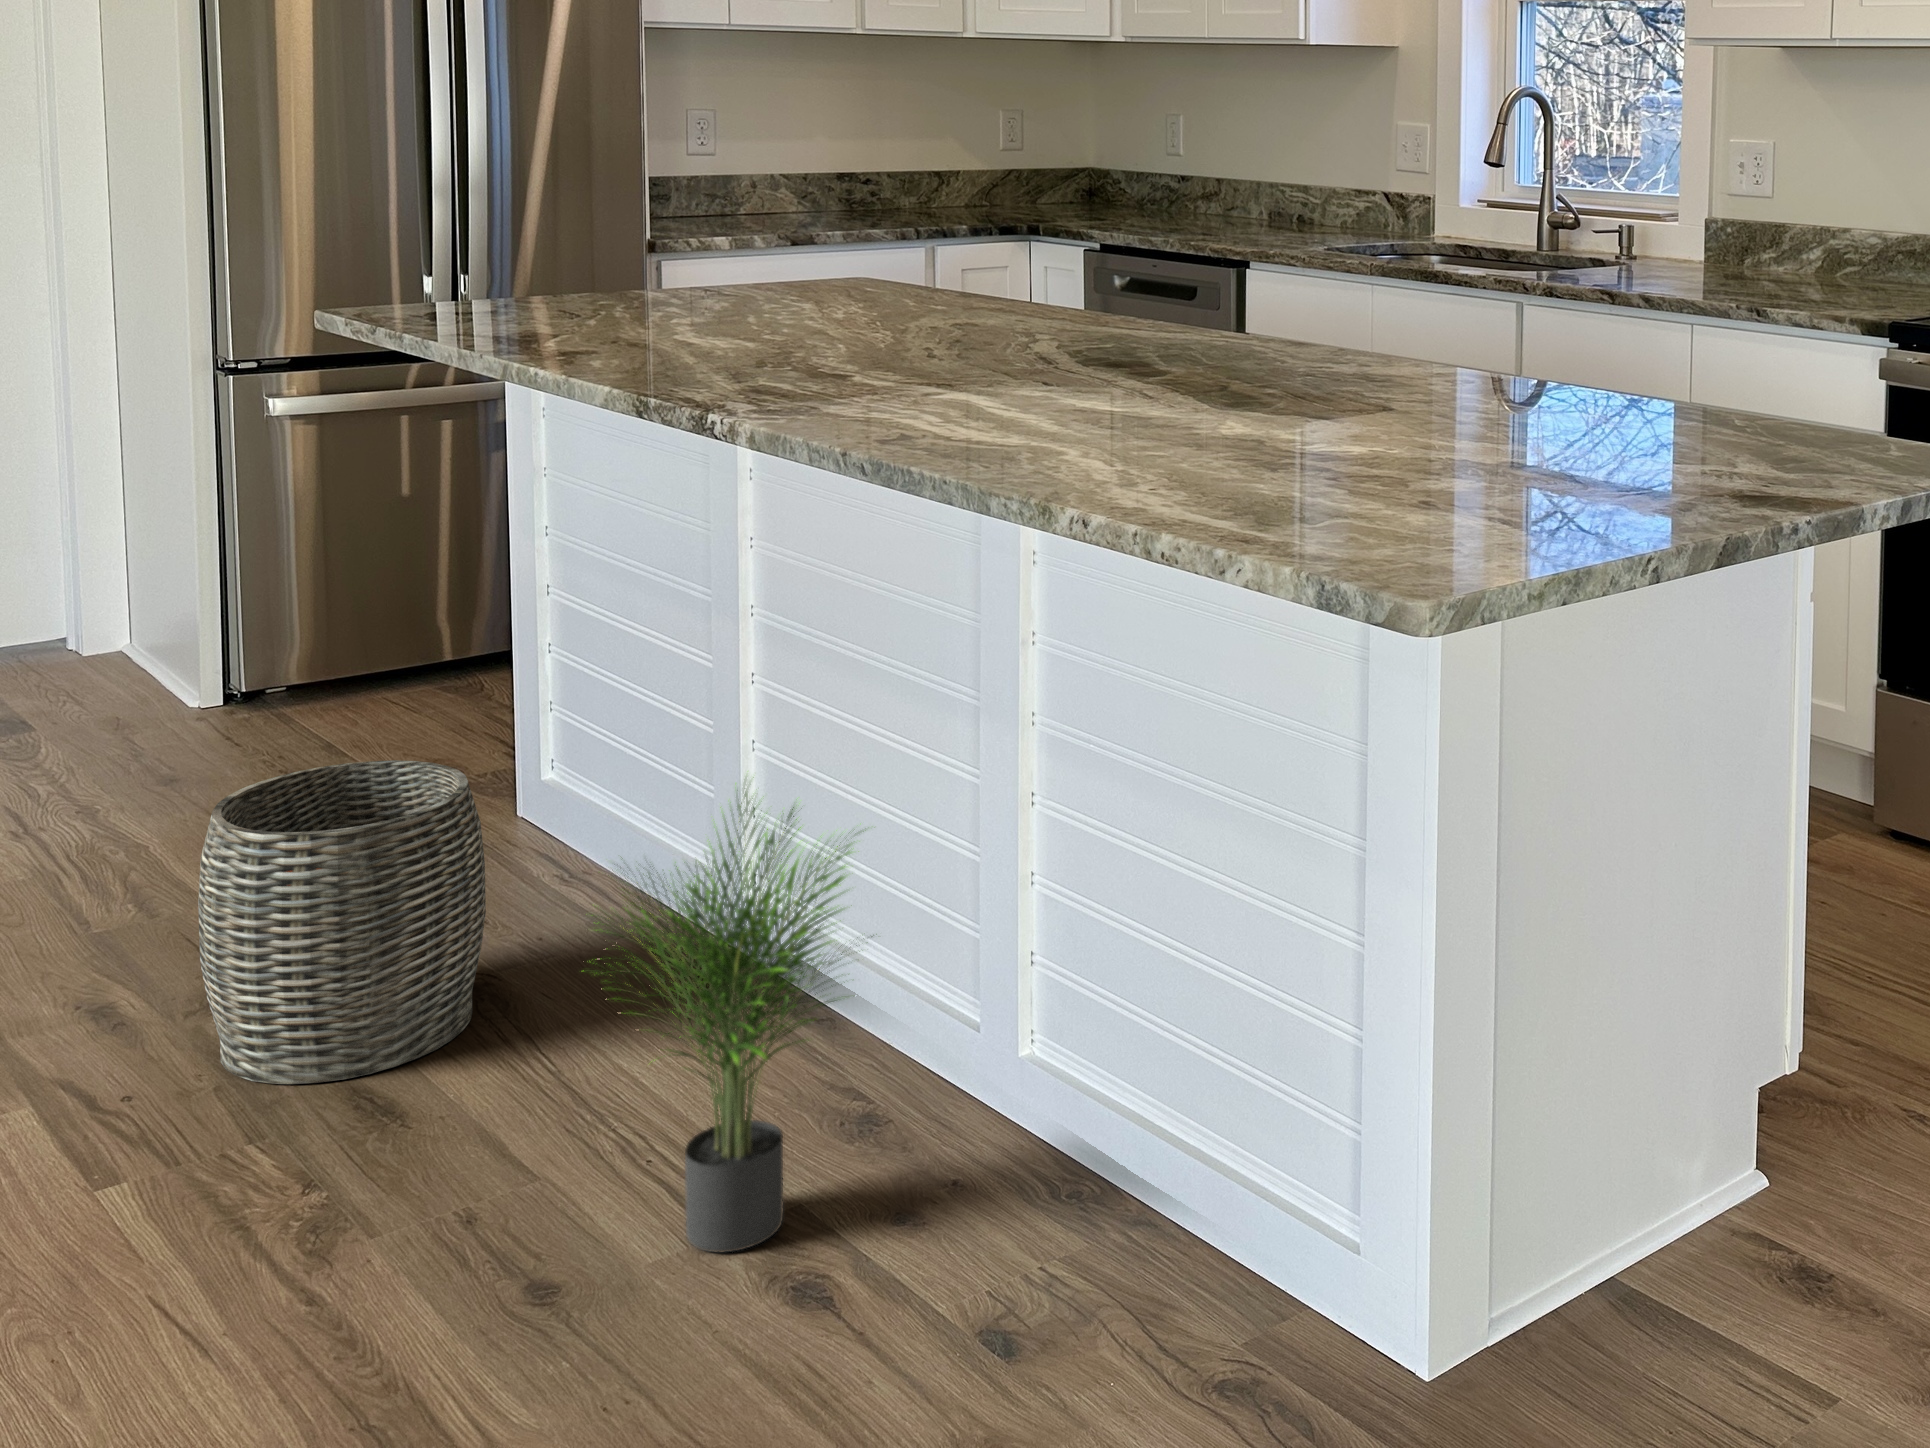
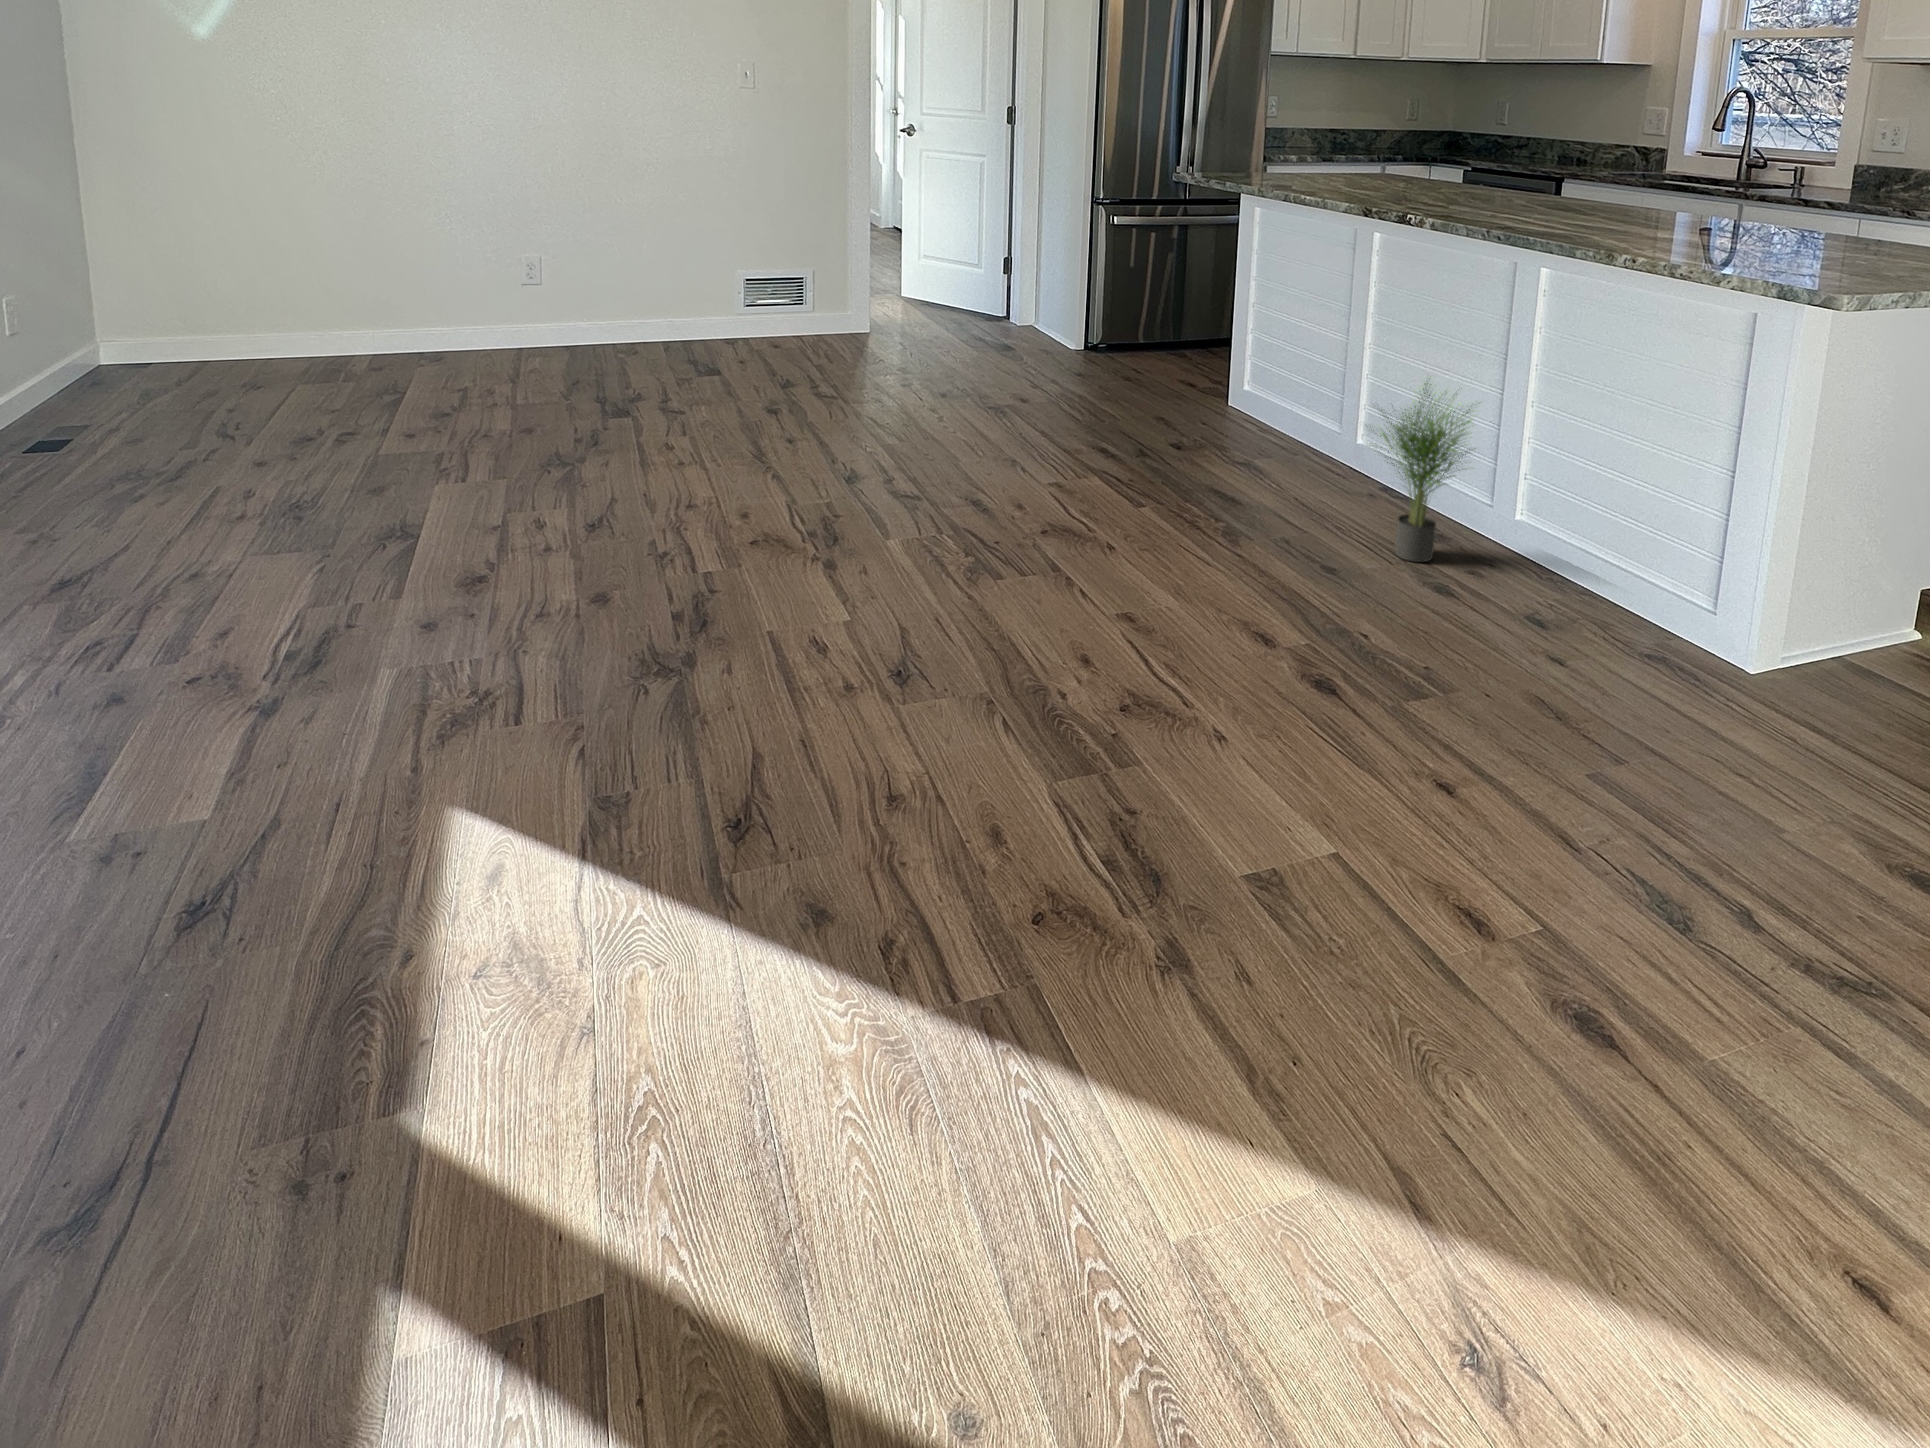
woven basket: present [198,760,486,1084] -> none [1178,364,1278,483]

